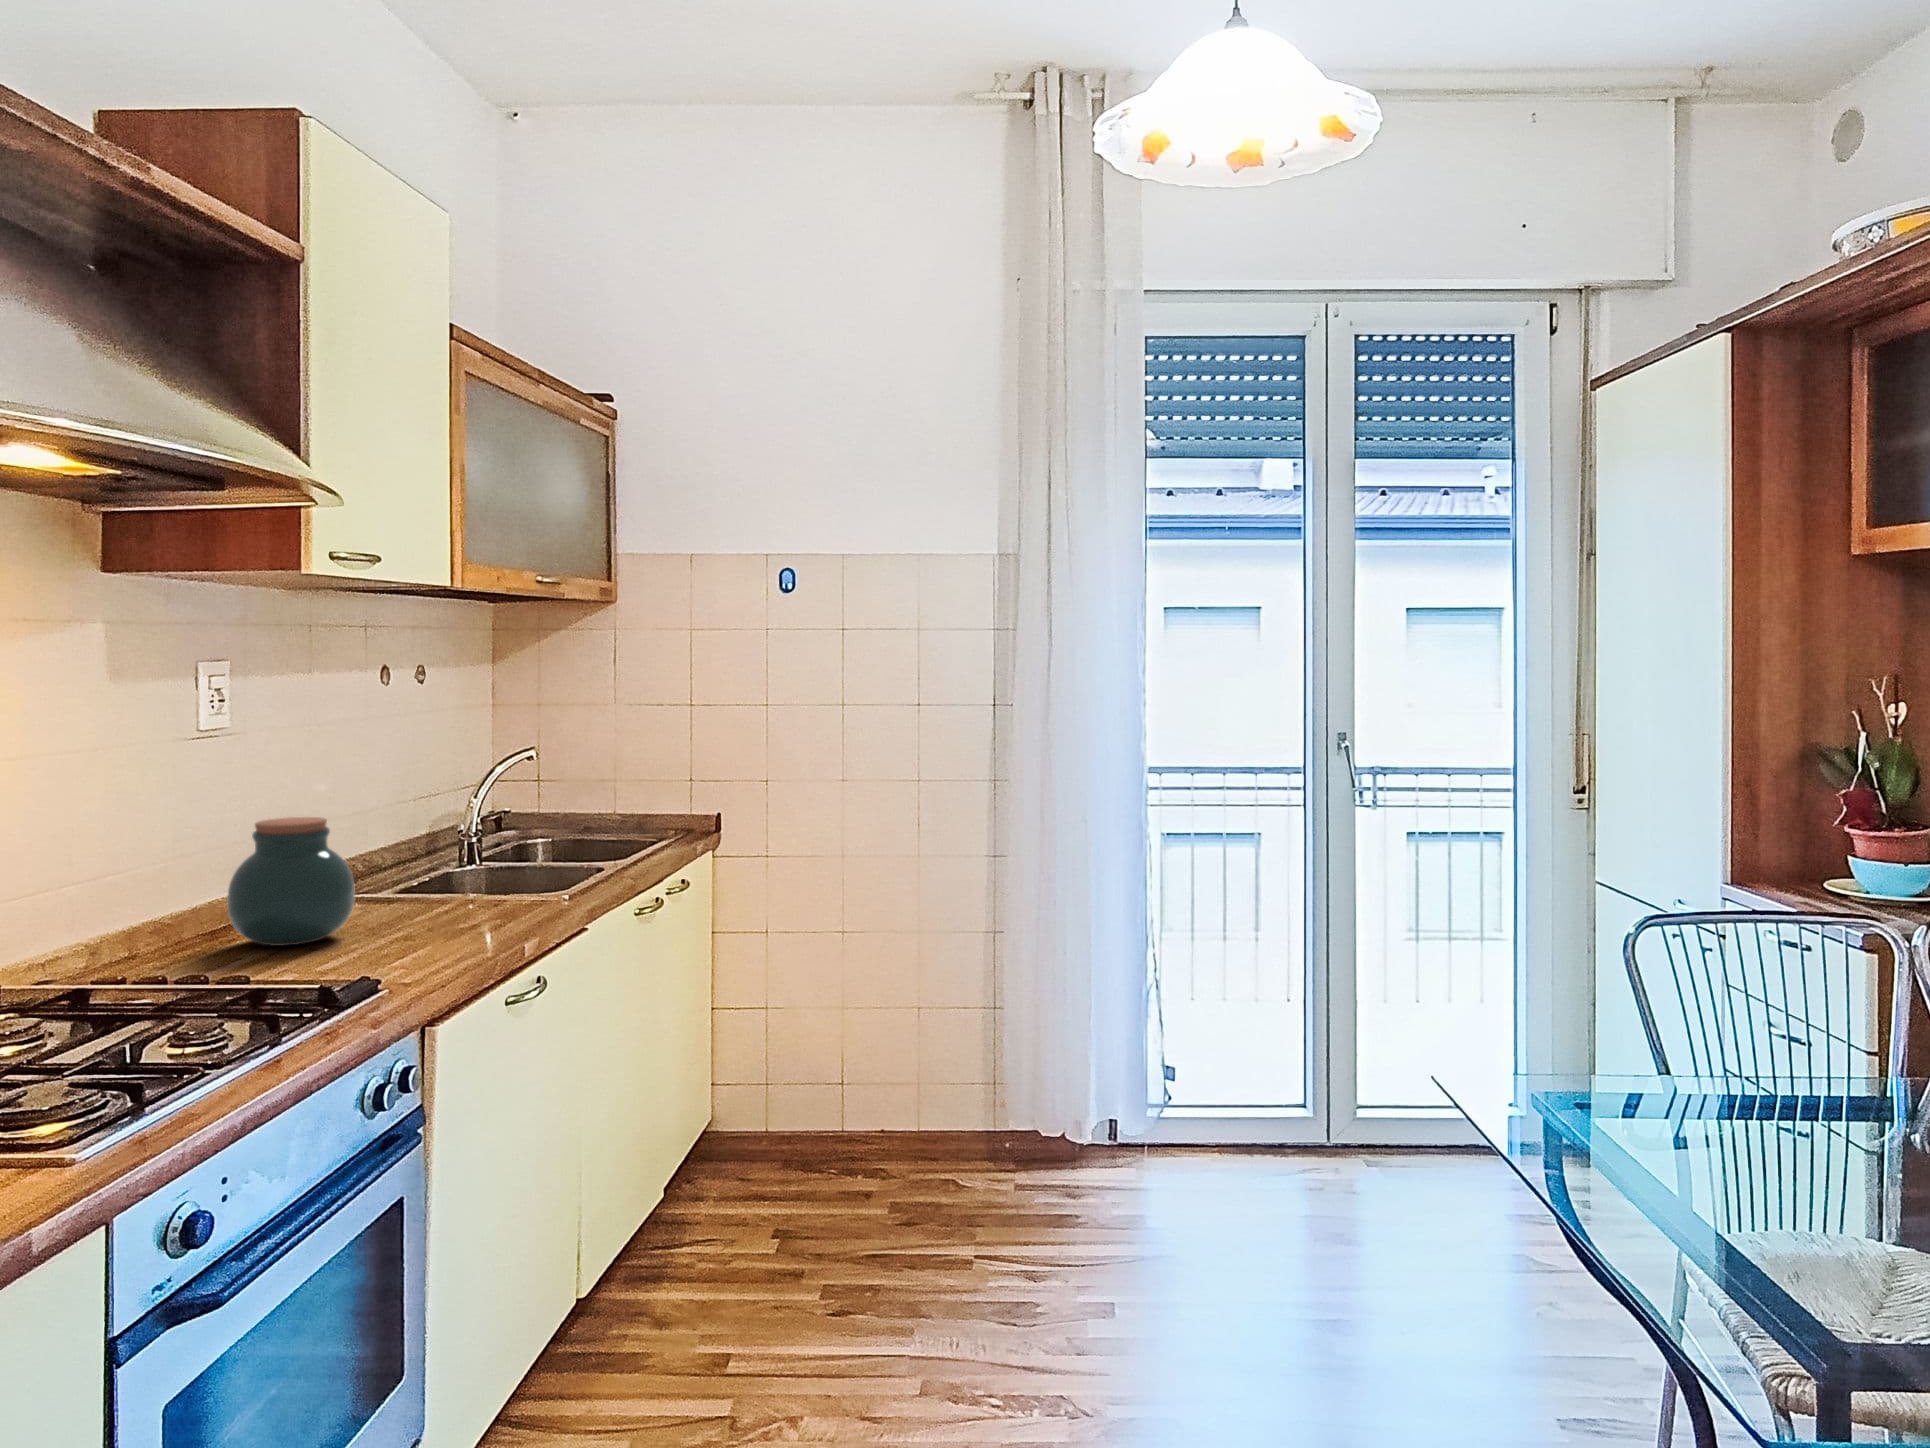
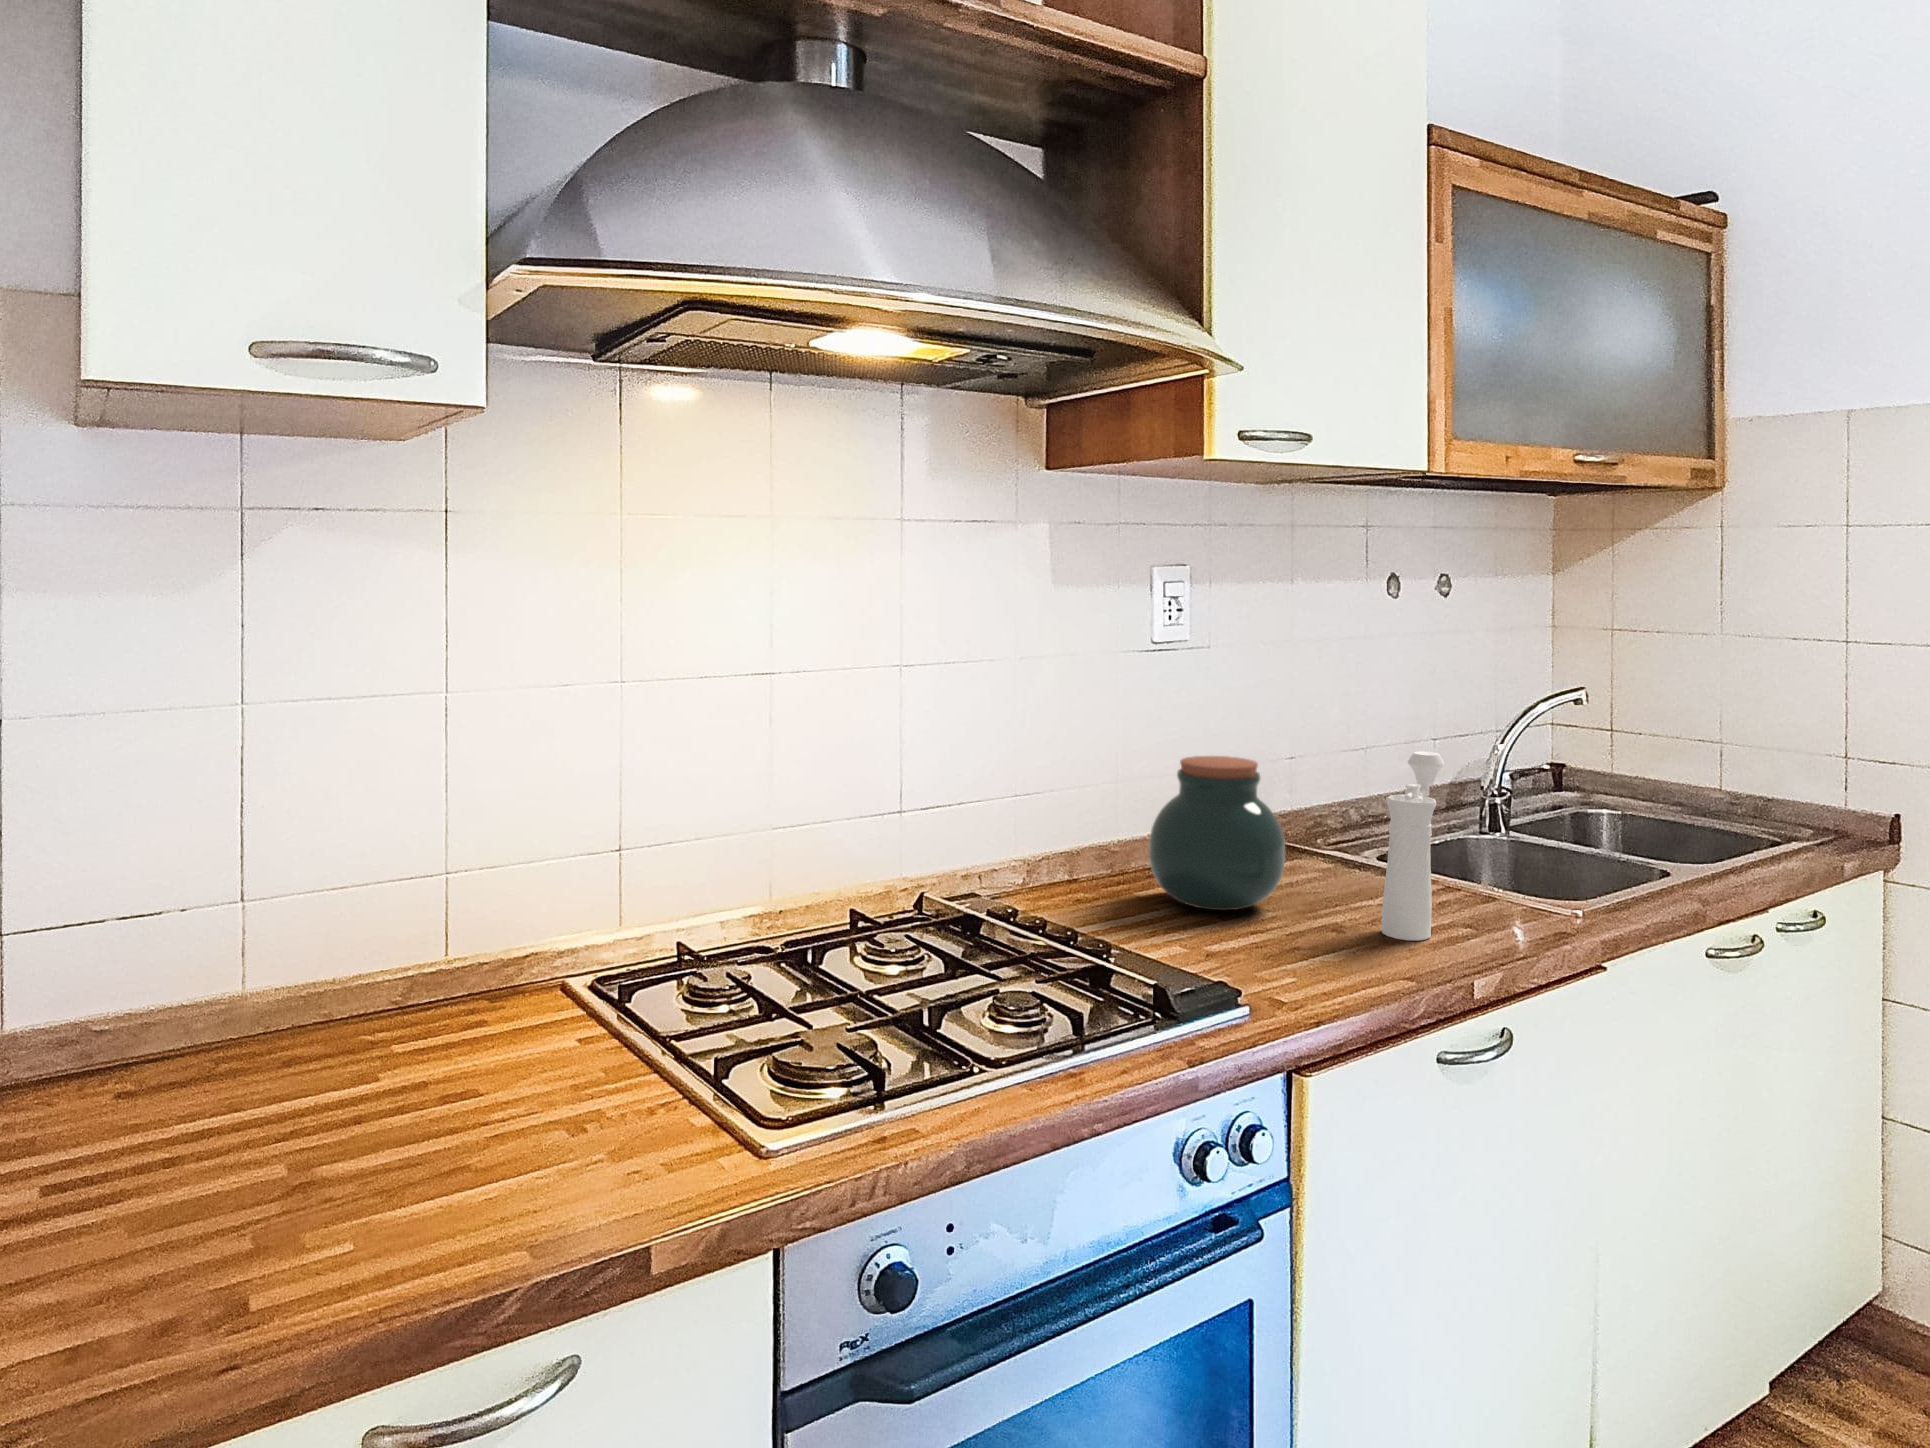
pepper mill: none [440,795,479,934] -> present [1382,751,1444,941]

